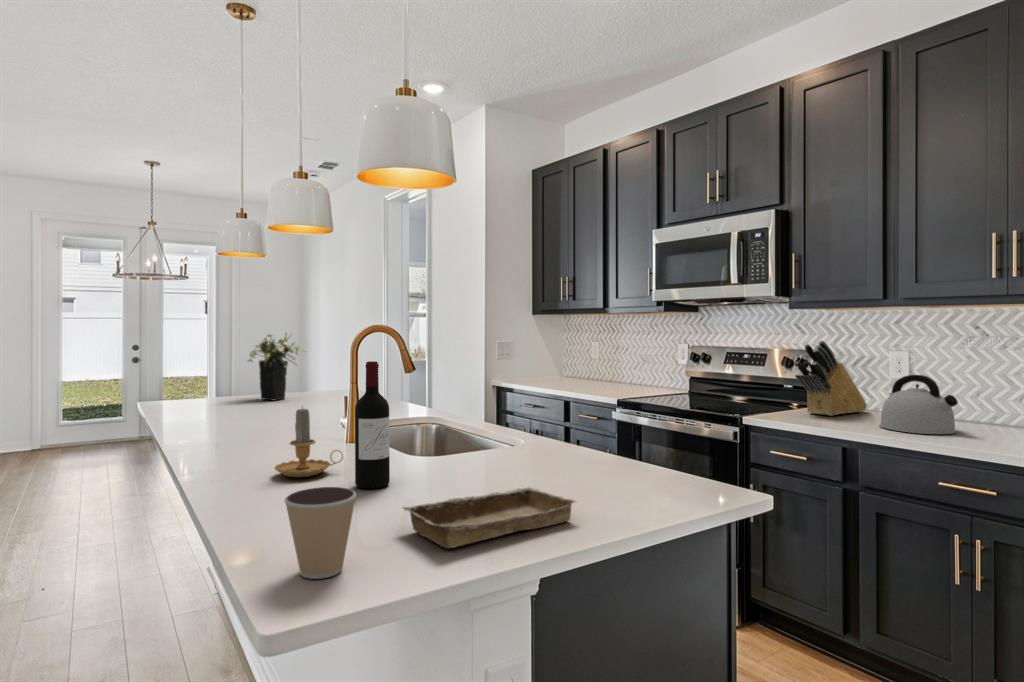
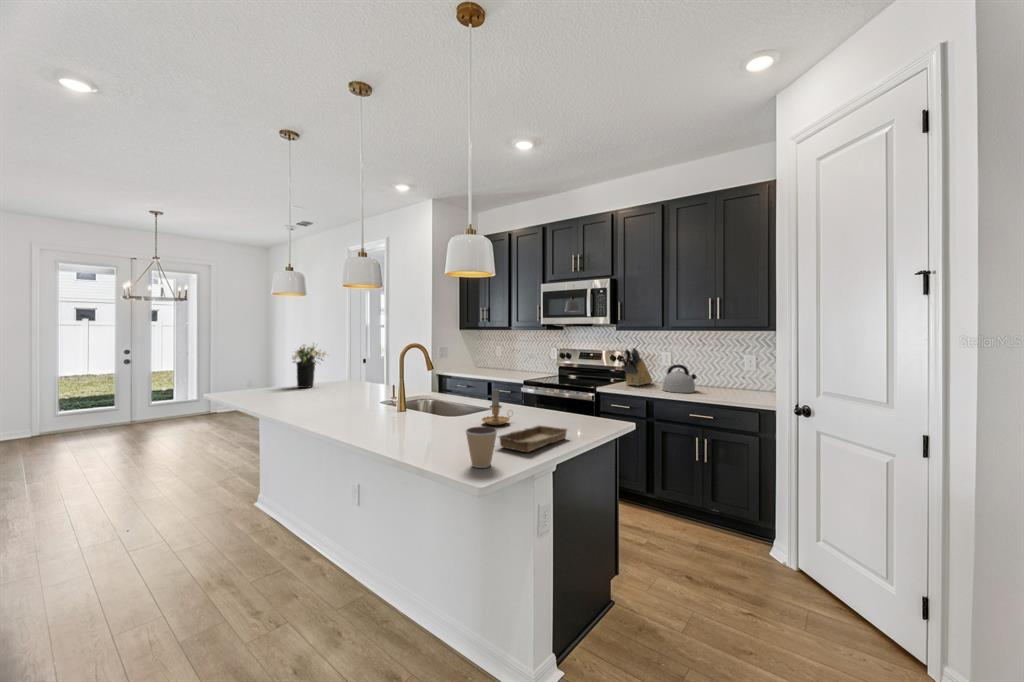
wine bottle: present [355,361,390,489] -> none [441,365,459,432]
candle: present [275,408,343,477] -> present [482,389,509,425]

